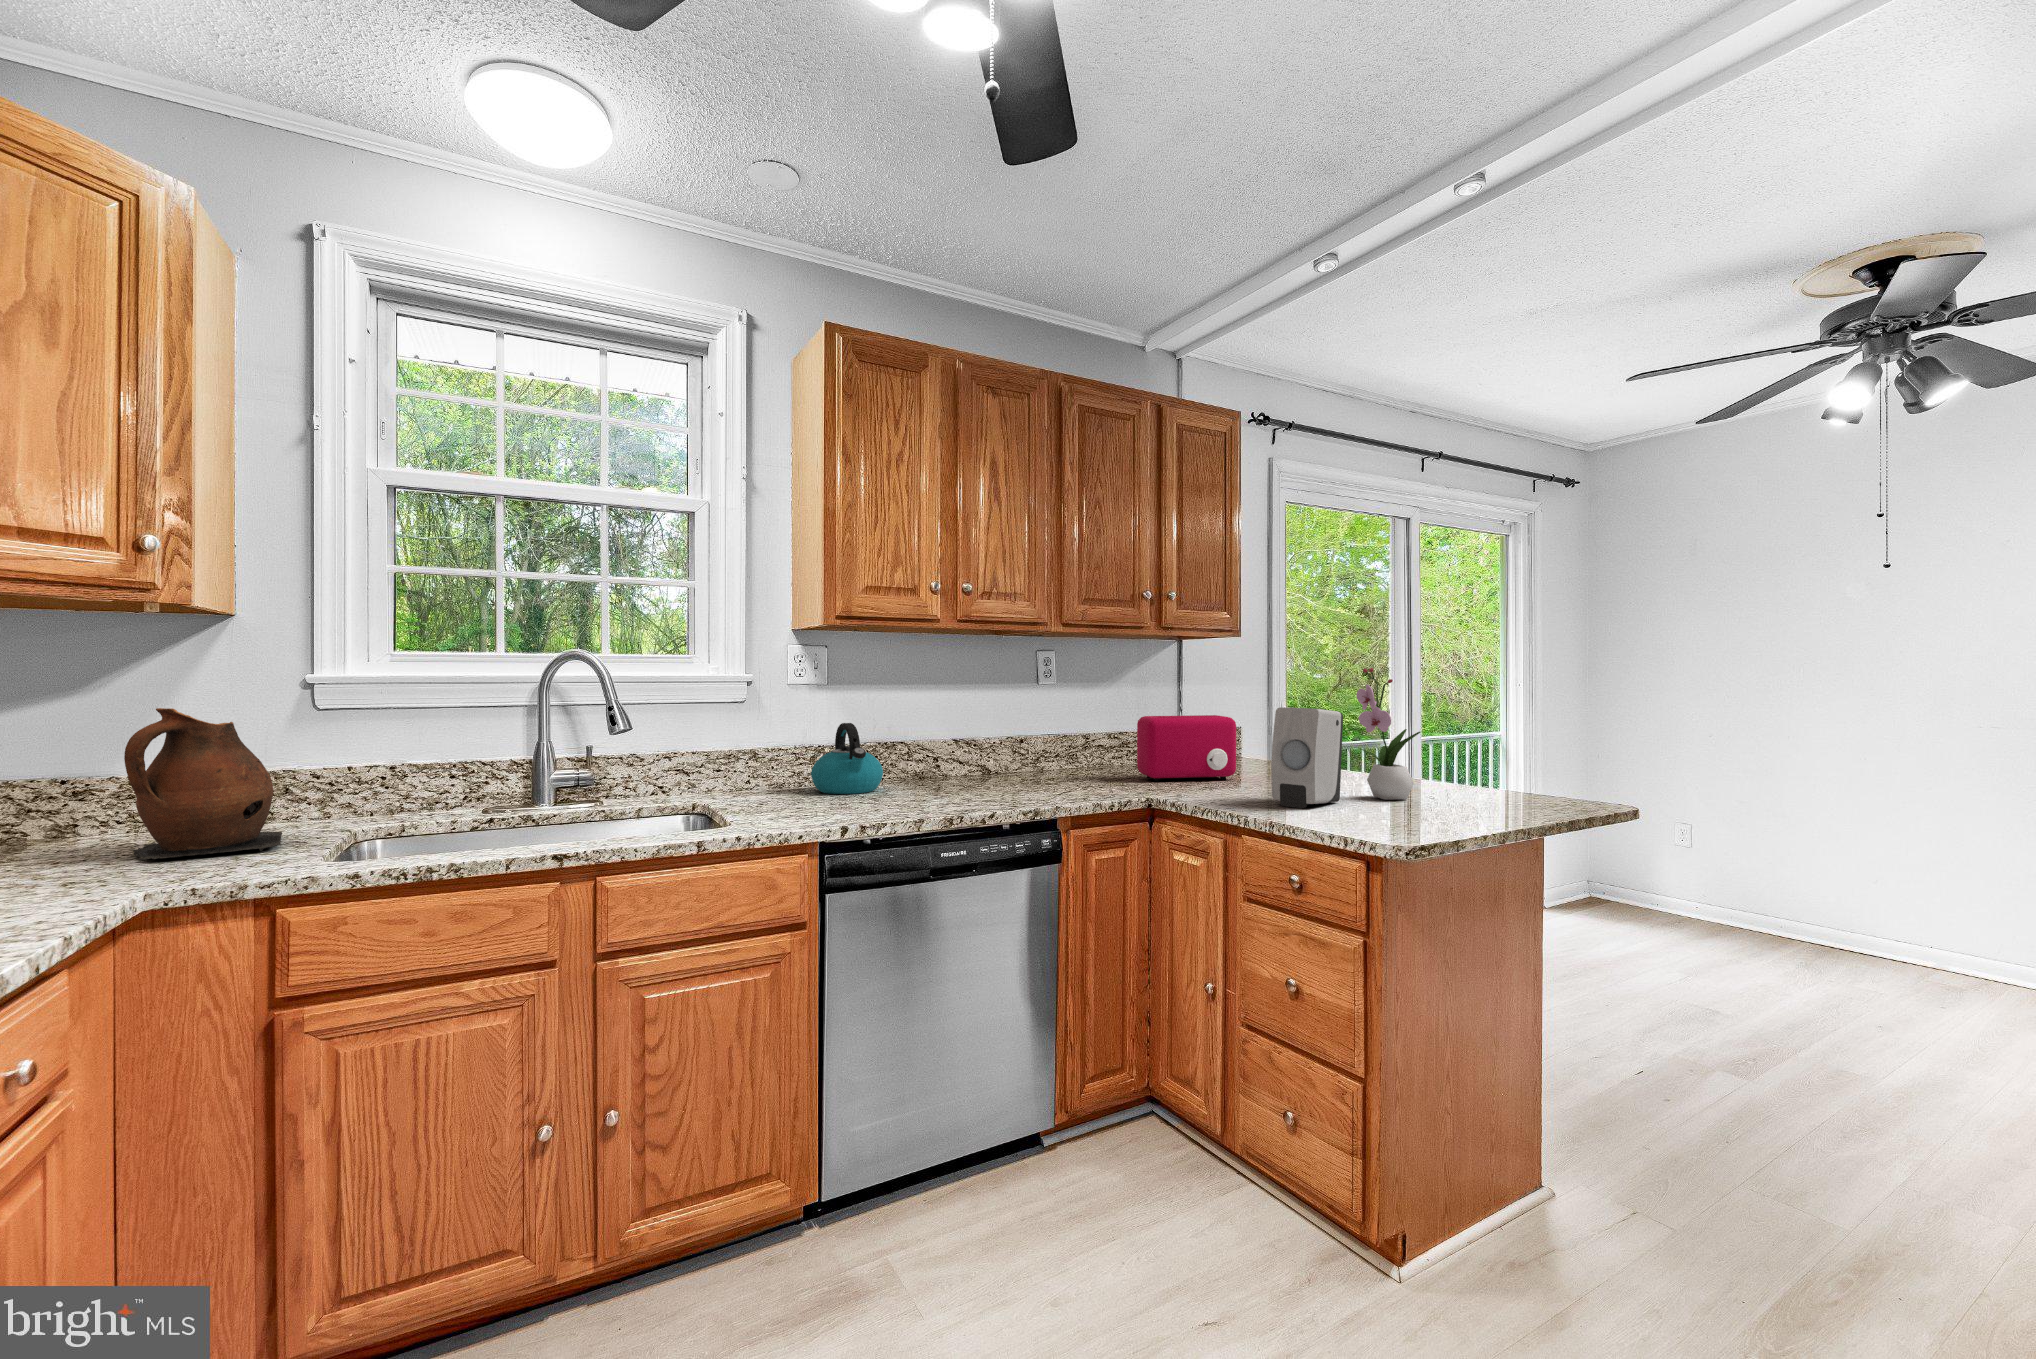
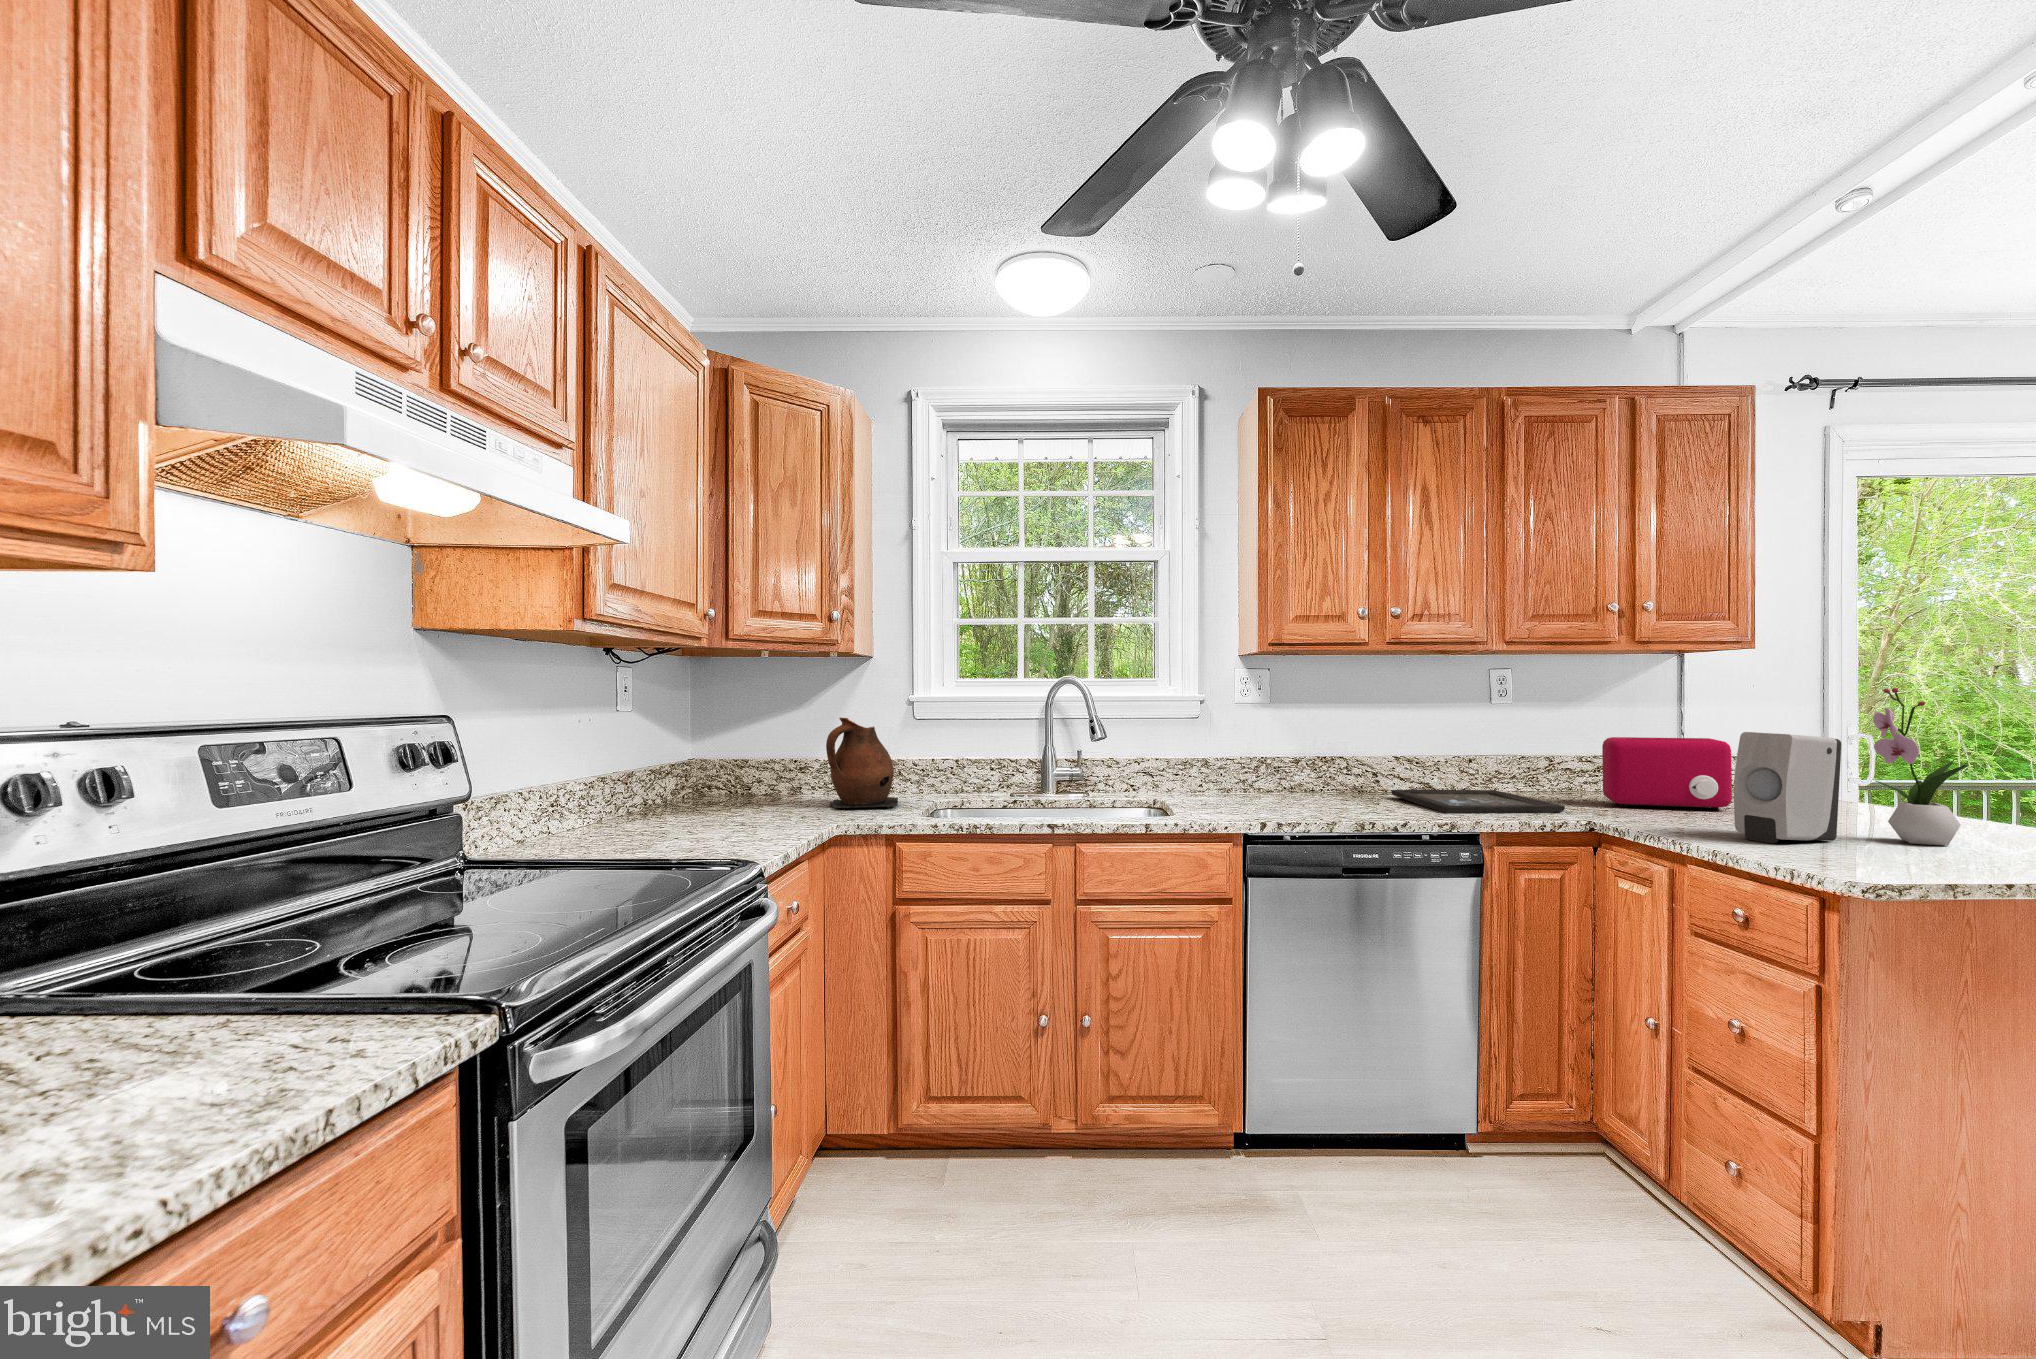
kettle: present [811,723,883,794] -> none [1253,737,1318,799]
tray: none [955,771,1119,799] -> present [1391,789,1565,814]

